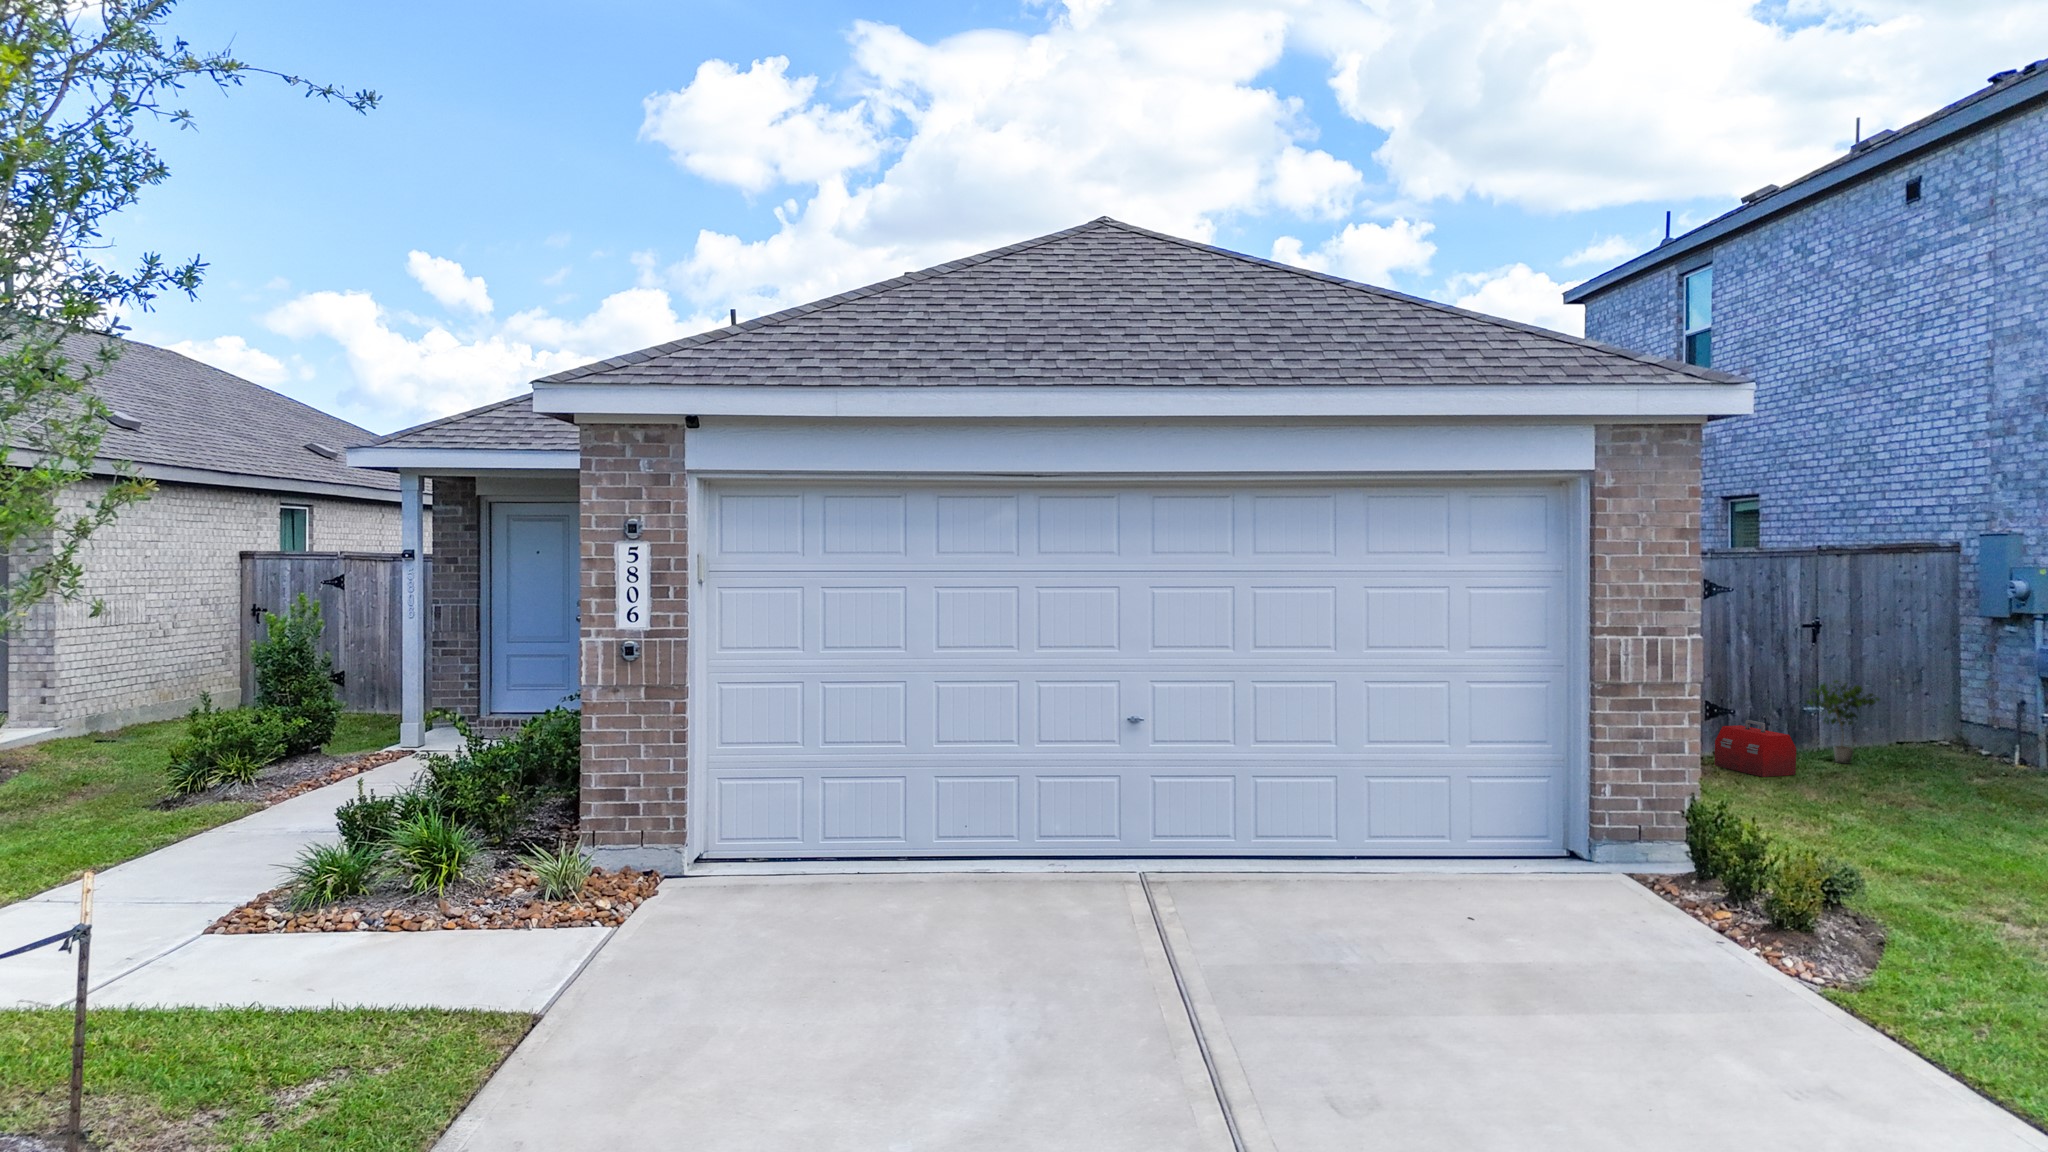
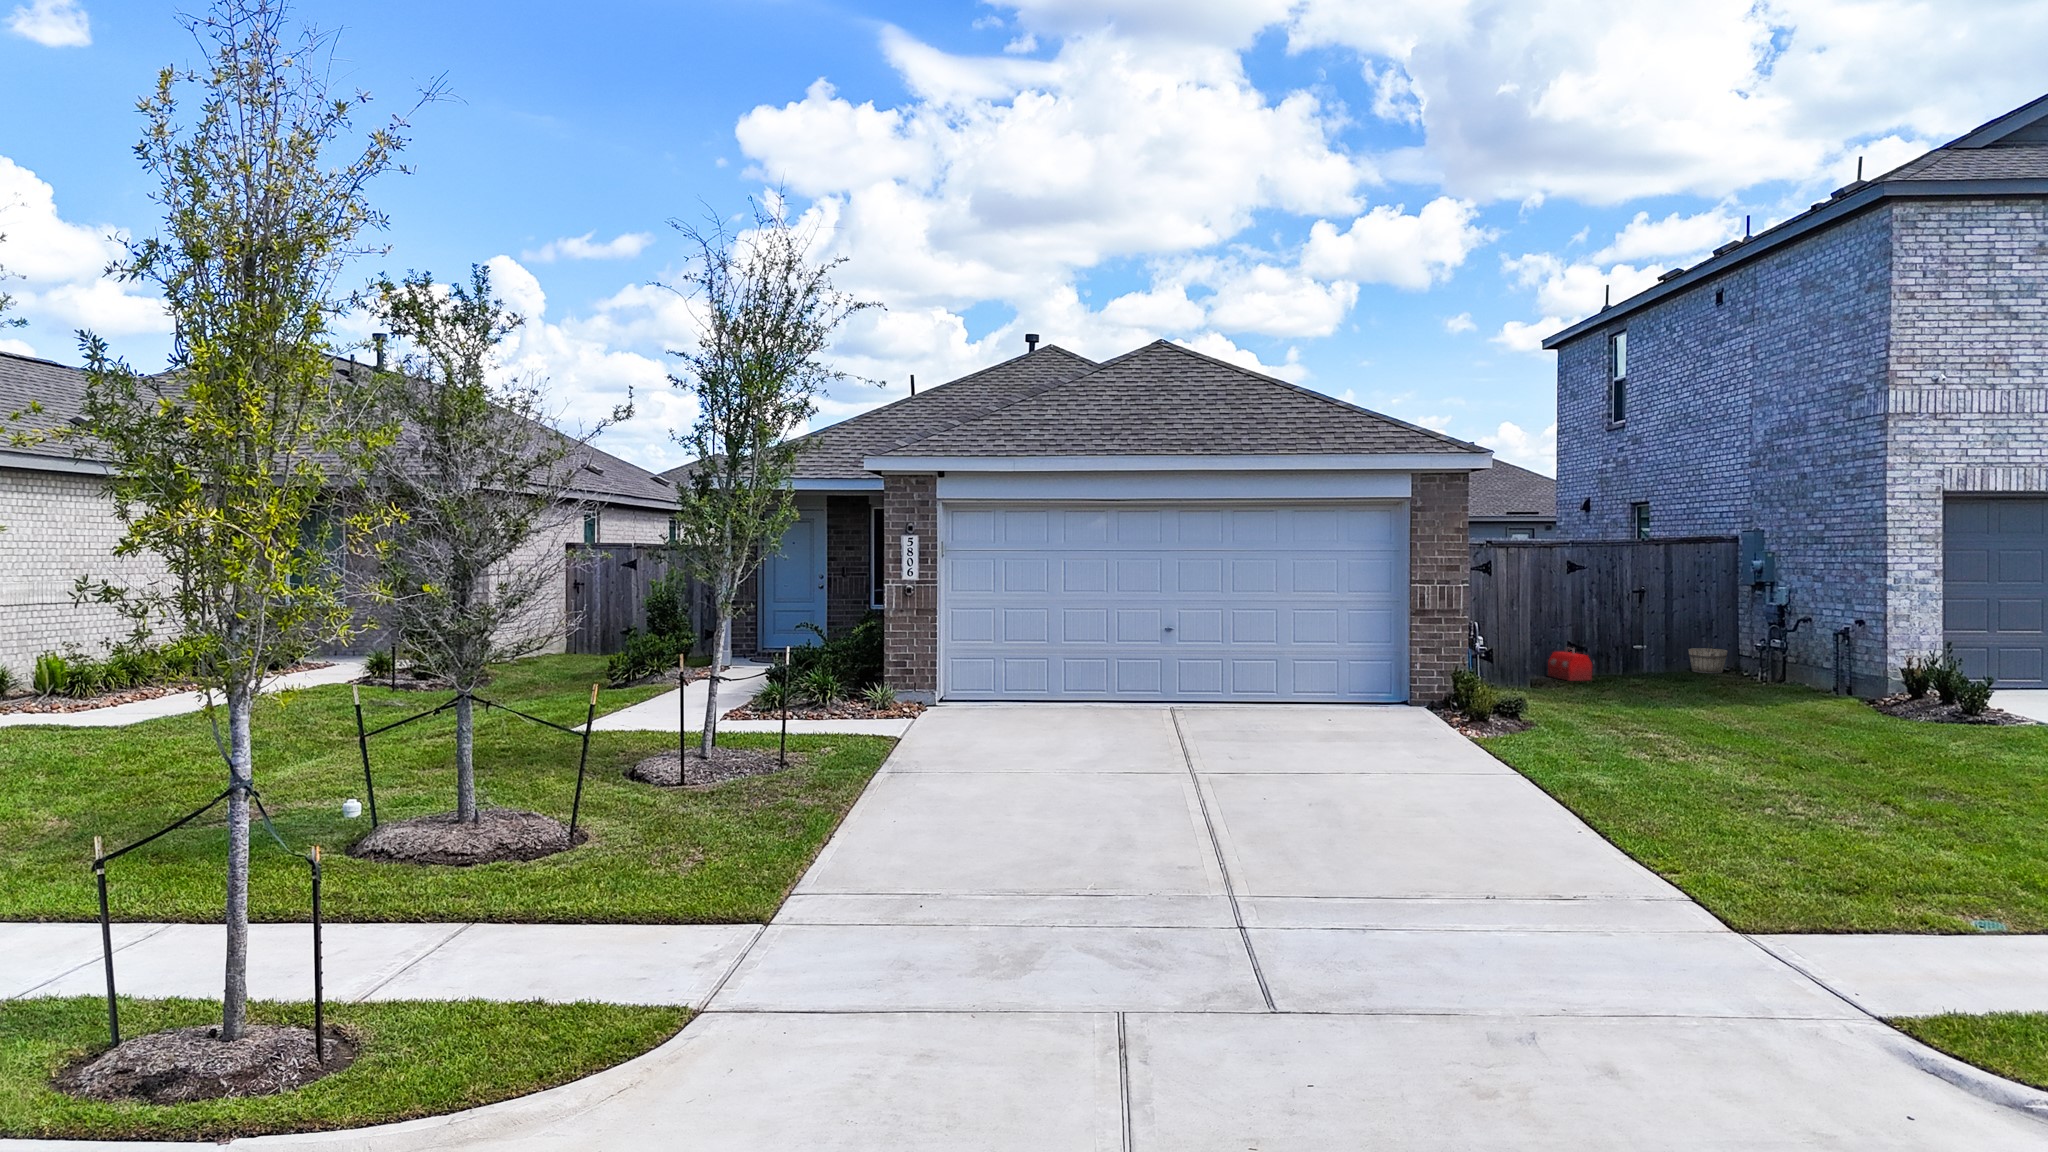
potted plant: present [1806,680,1880,764] -> none [1612,624,1653,676]
wooden bucket: none [1904,704,1970,755] -> present [1688,642,1728,673]

